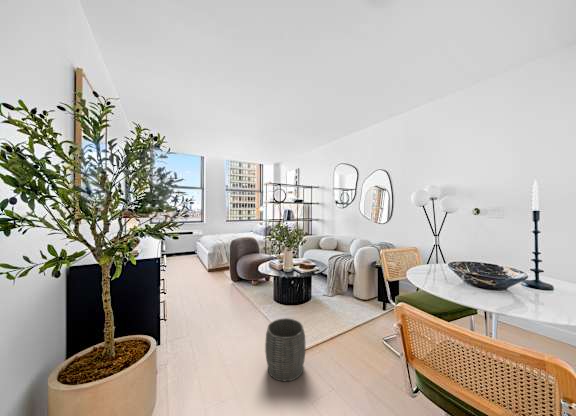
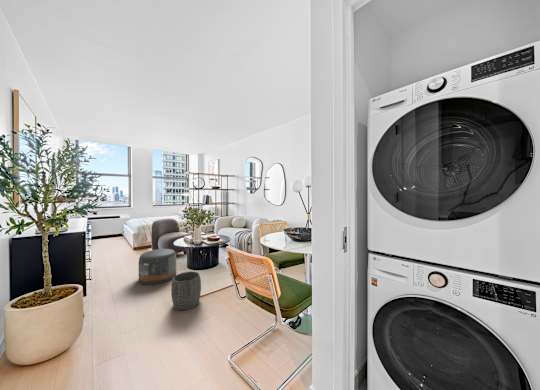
pouf: none [220,276,262,324] -> present [139,249,176,285]

